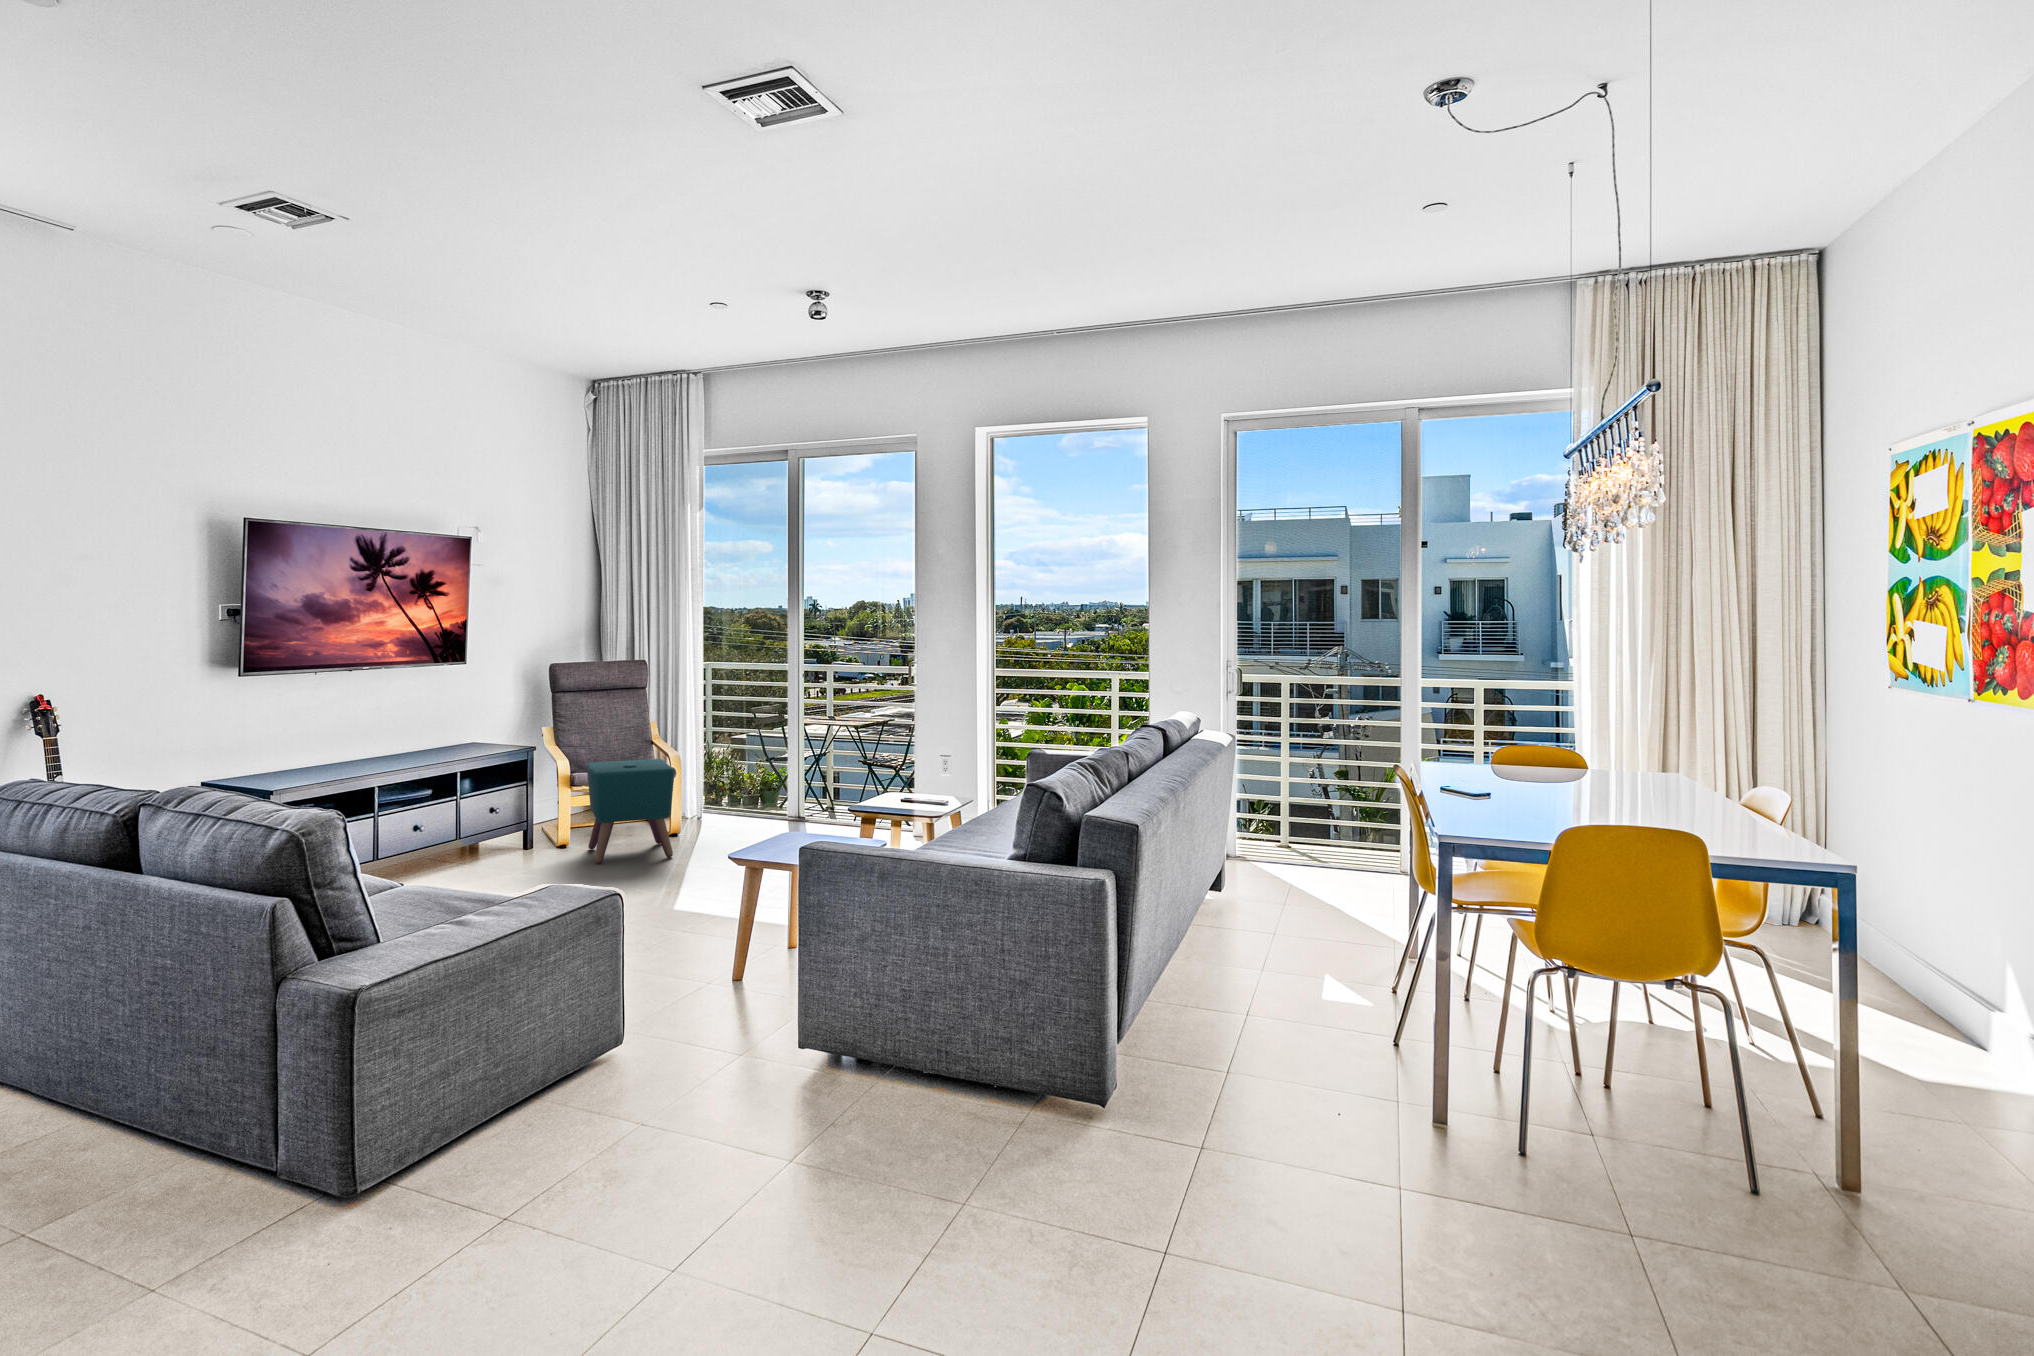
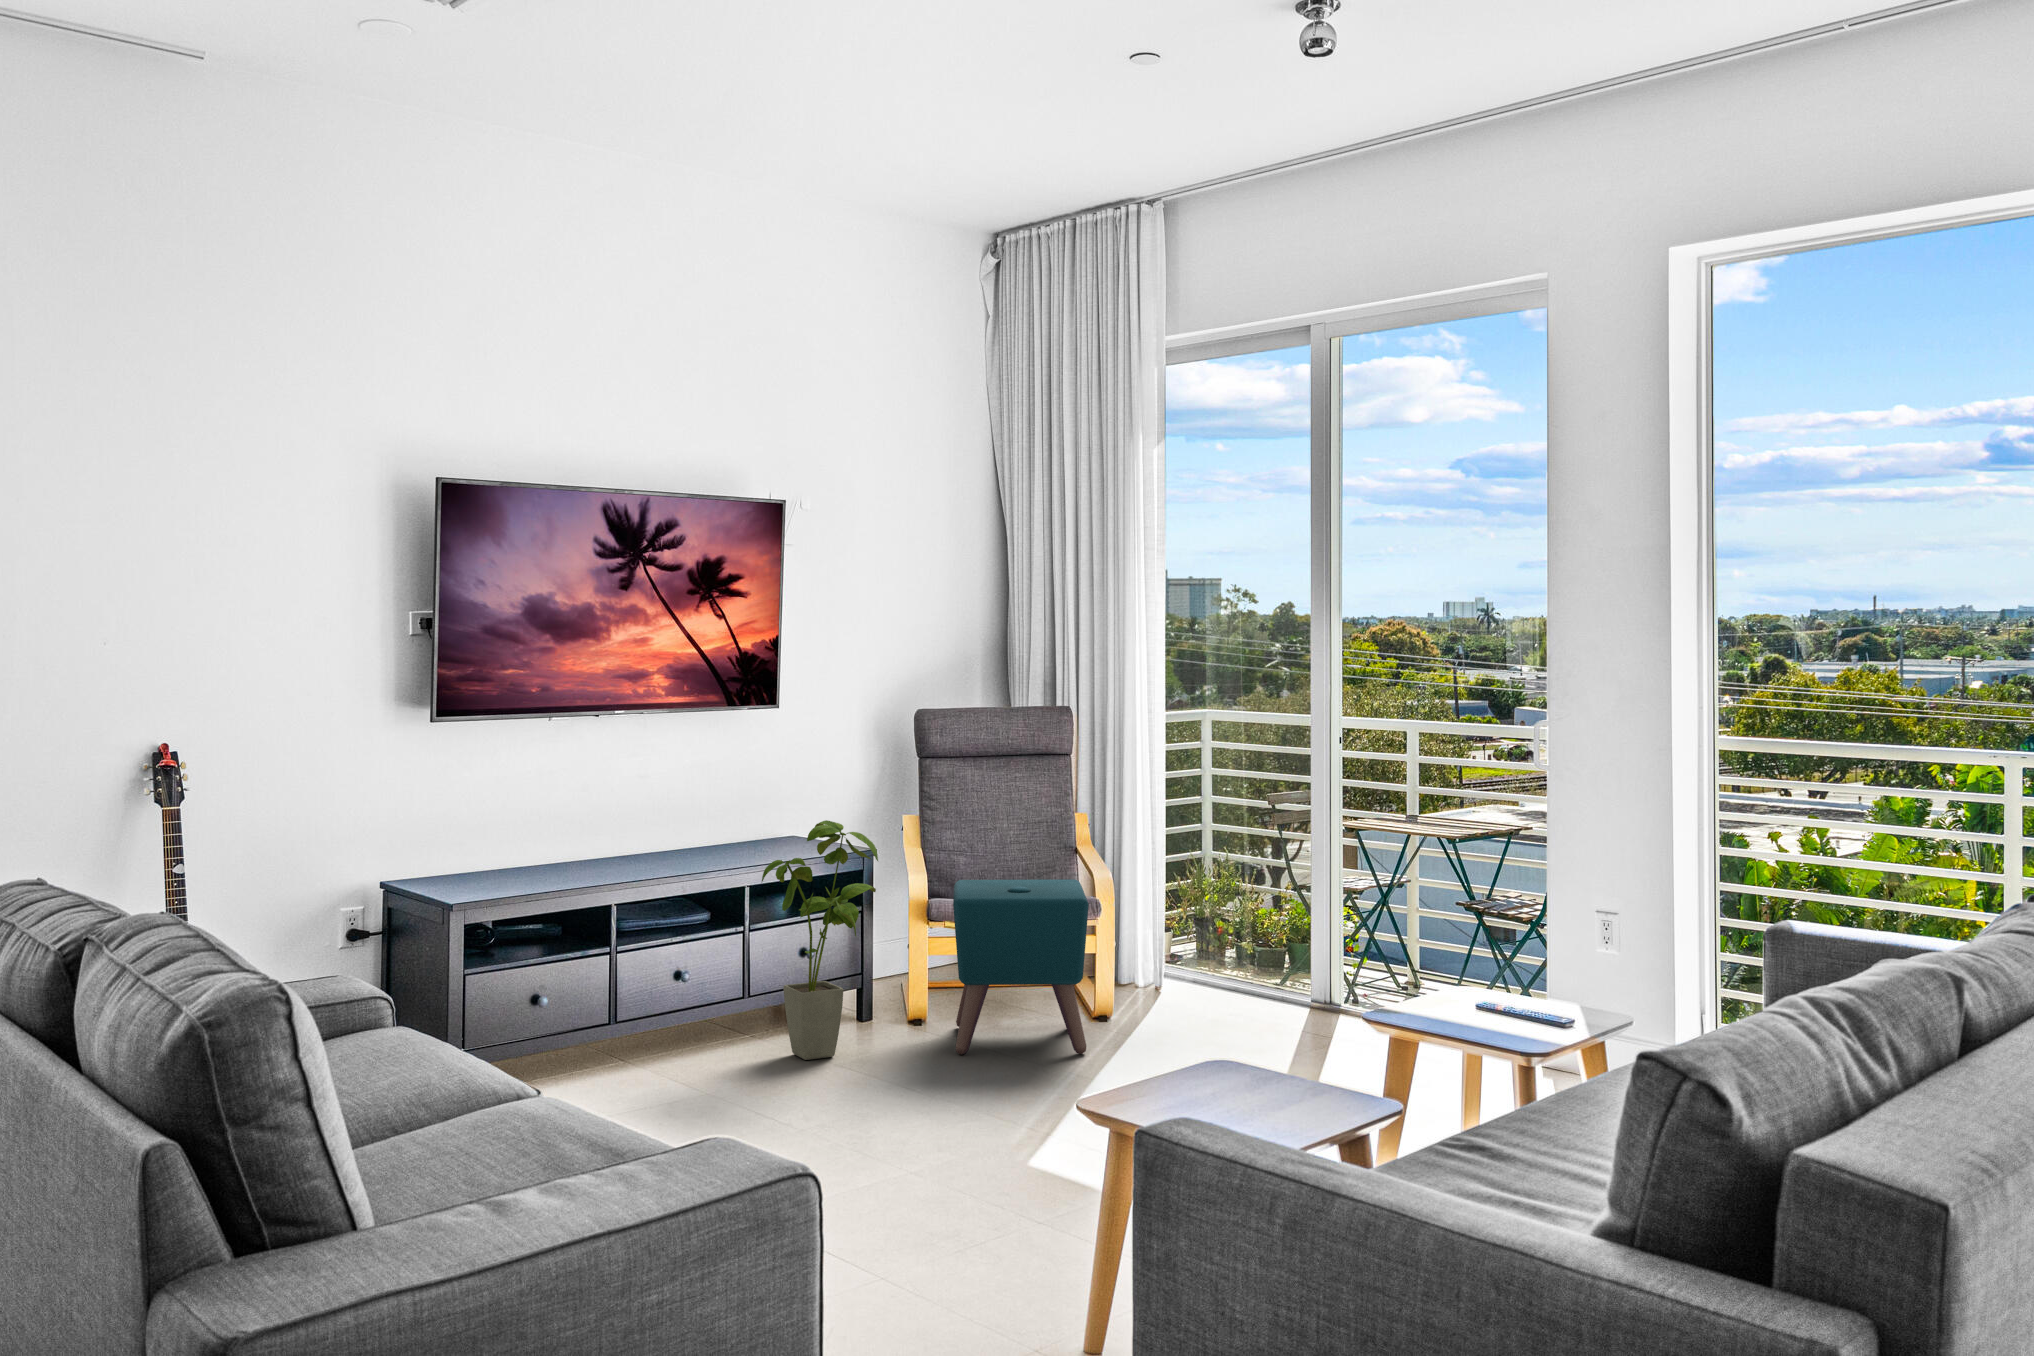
house plant: none [471,730,550,875] -> present [762,820,878,1060]

